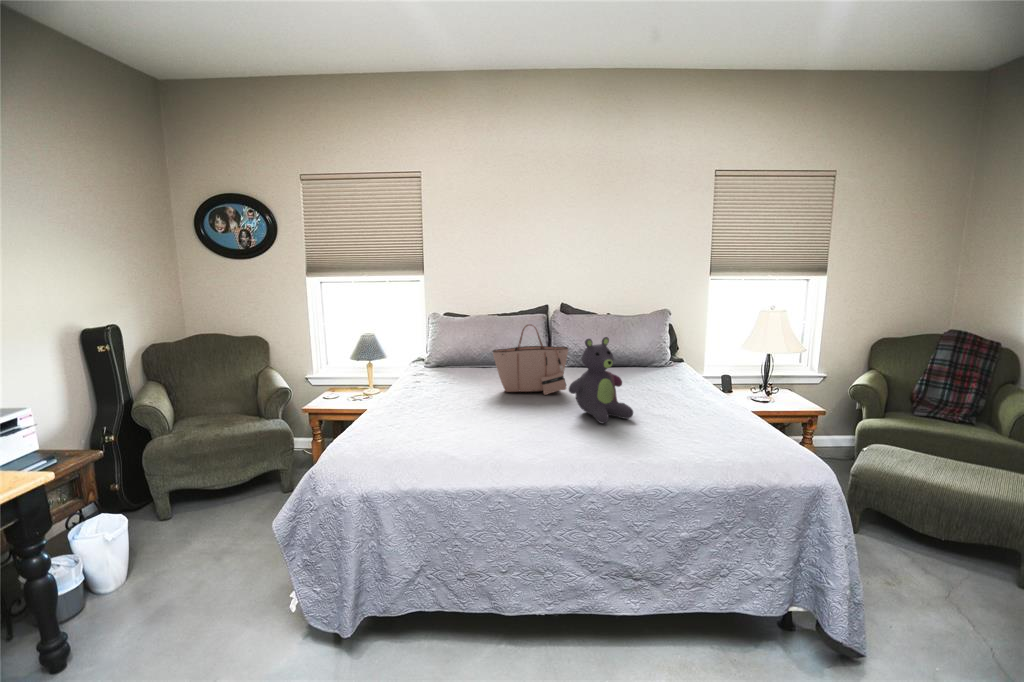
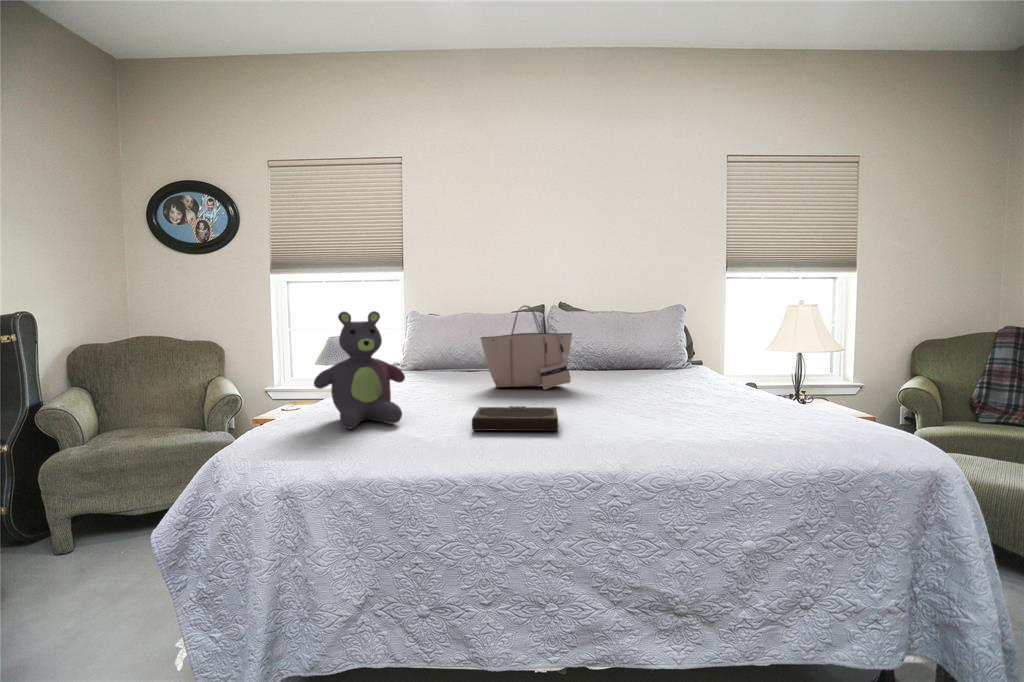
stuffed bear: present [569,337,633,423] -> present [314,311,405,429]
notebook: none [488,421,553,446] -> present [472,406,558,431]

